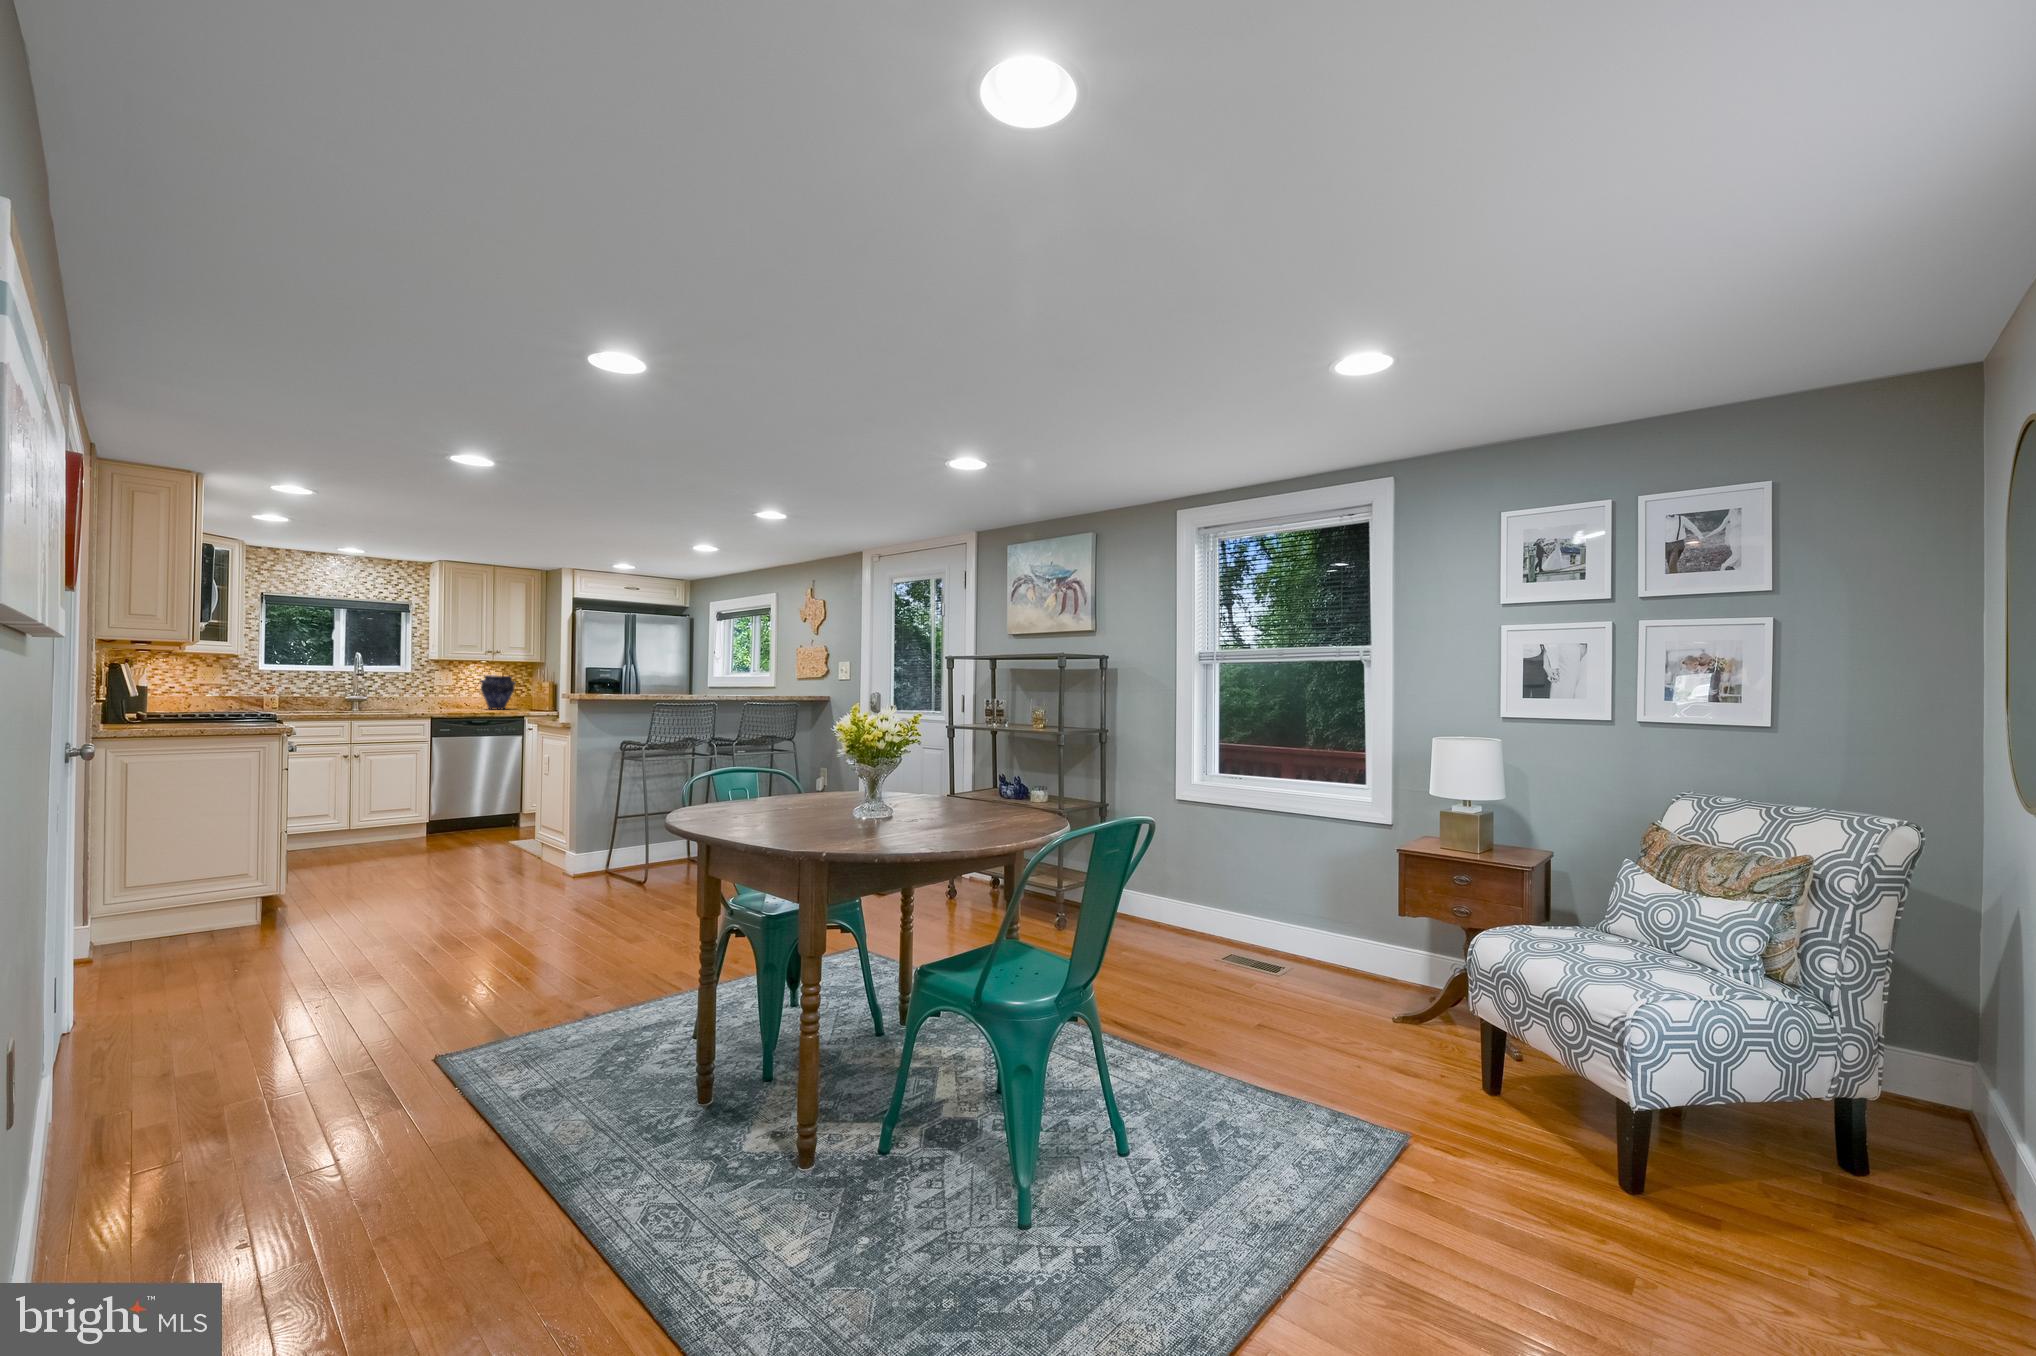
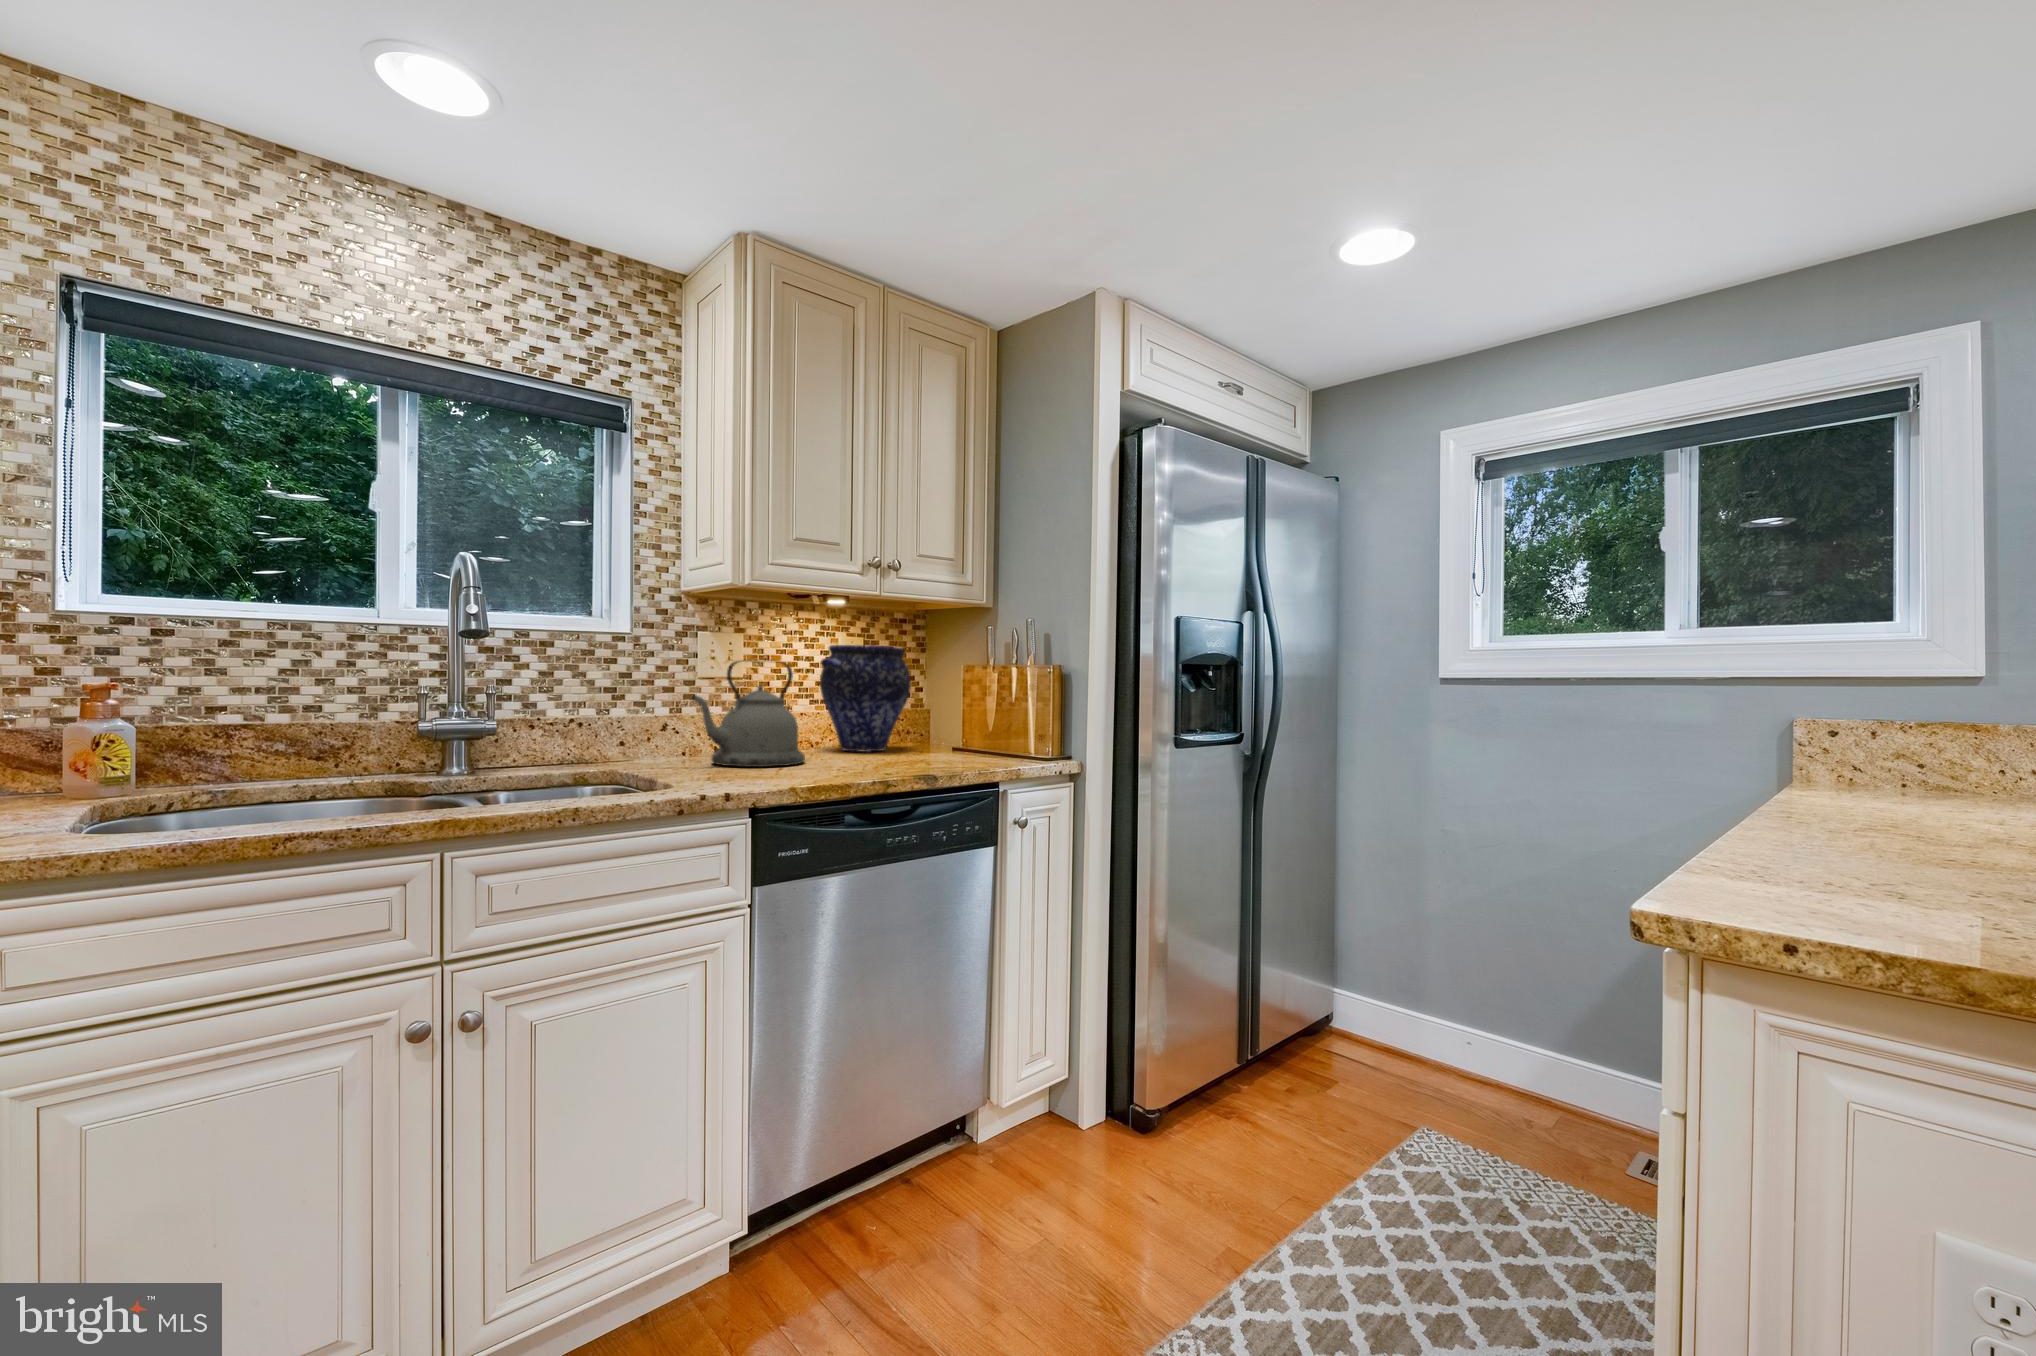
kettle: none [426,681,465,711] -> present [692,661,805,767]

